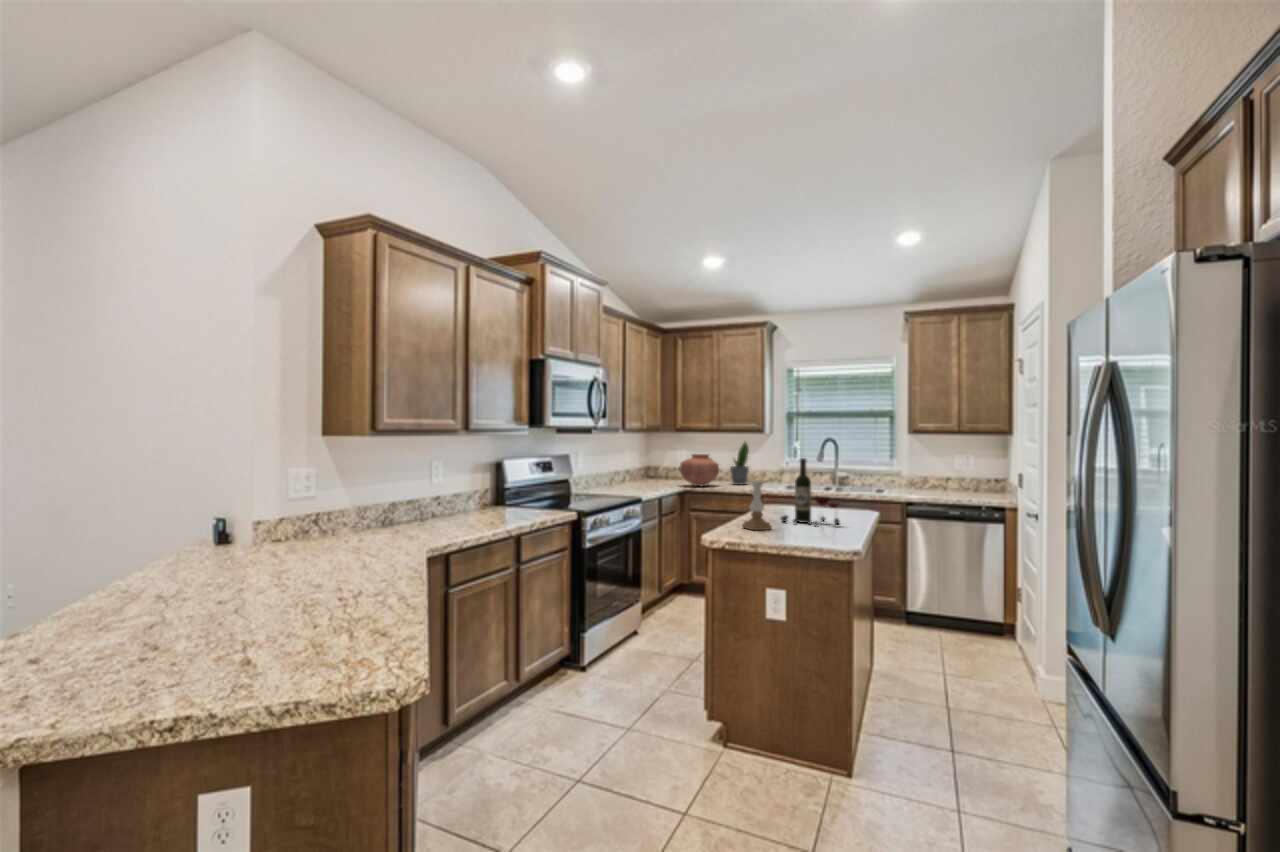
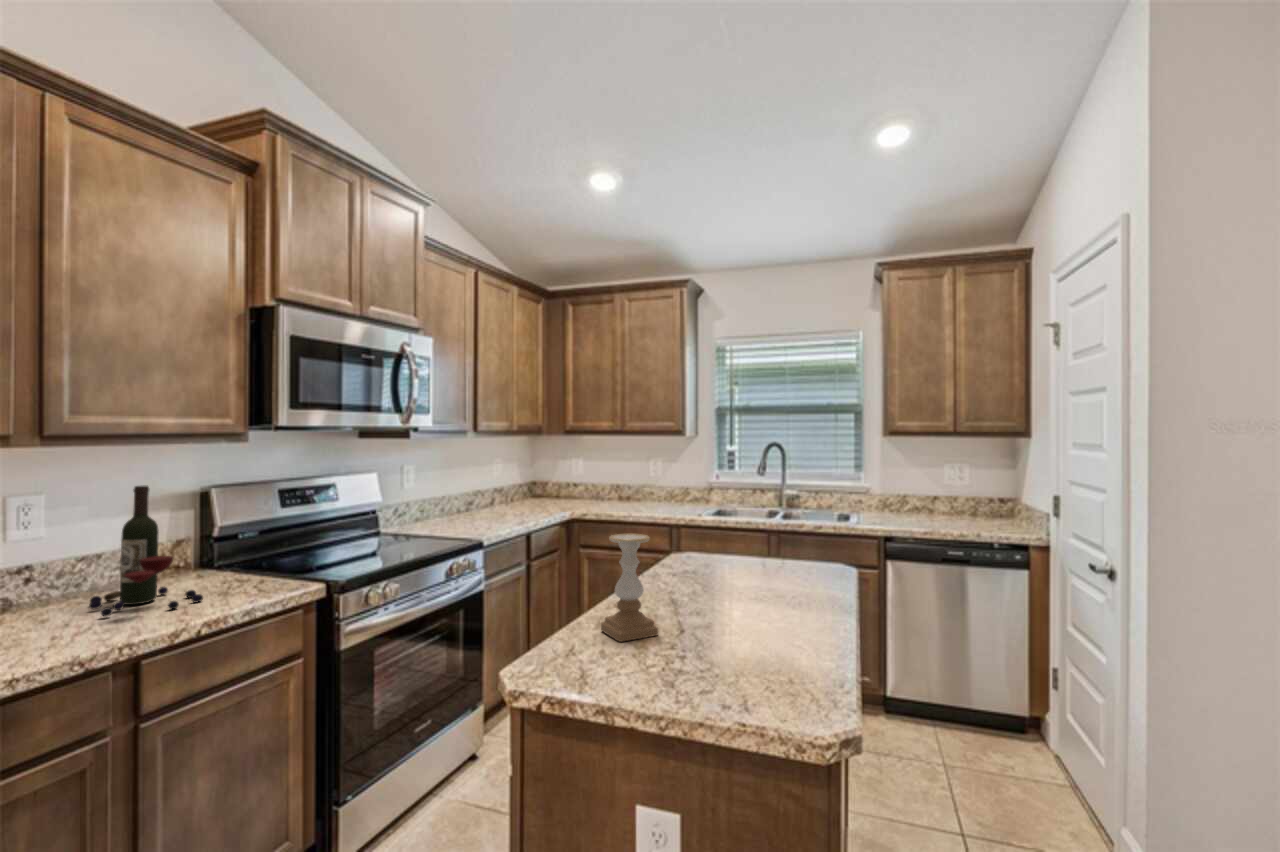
potted plant: present [730,441,749,485] -> none [637,446,665,509]
vase: present [679,454,719,486] -> none [563,466,621,513]
wine bottle: present [781,458,840,526] -> present [89,486,203,617]

